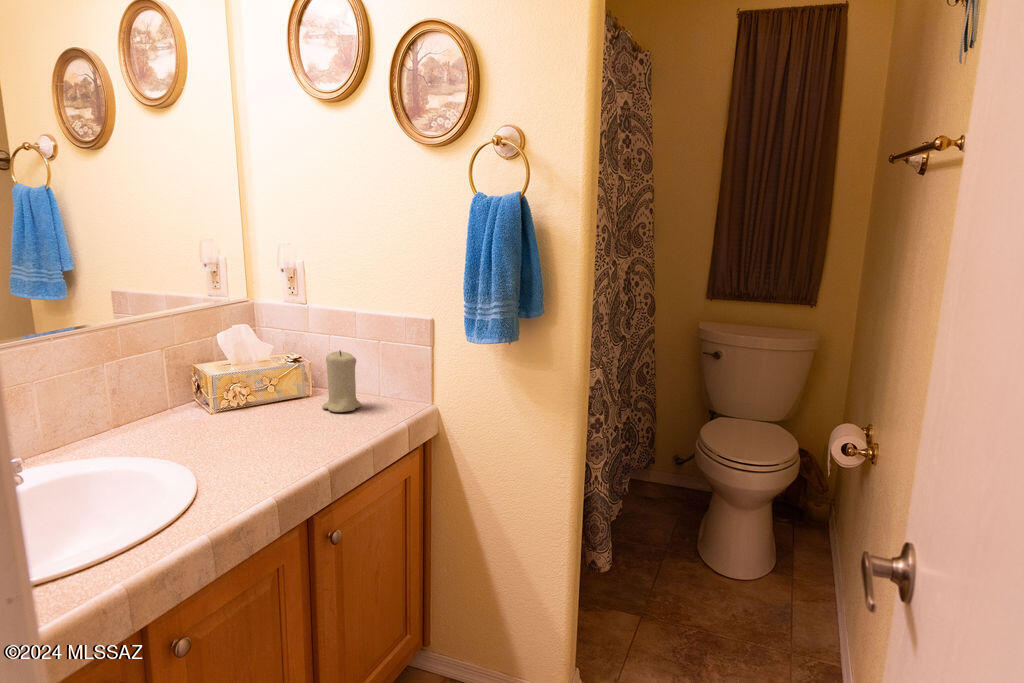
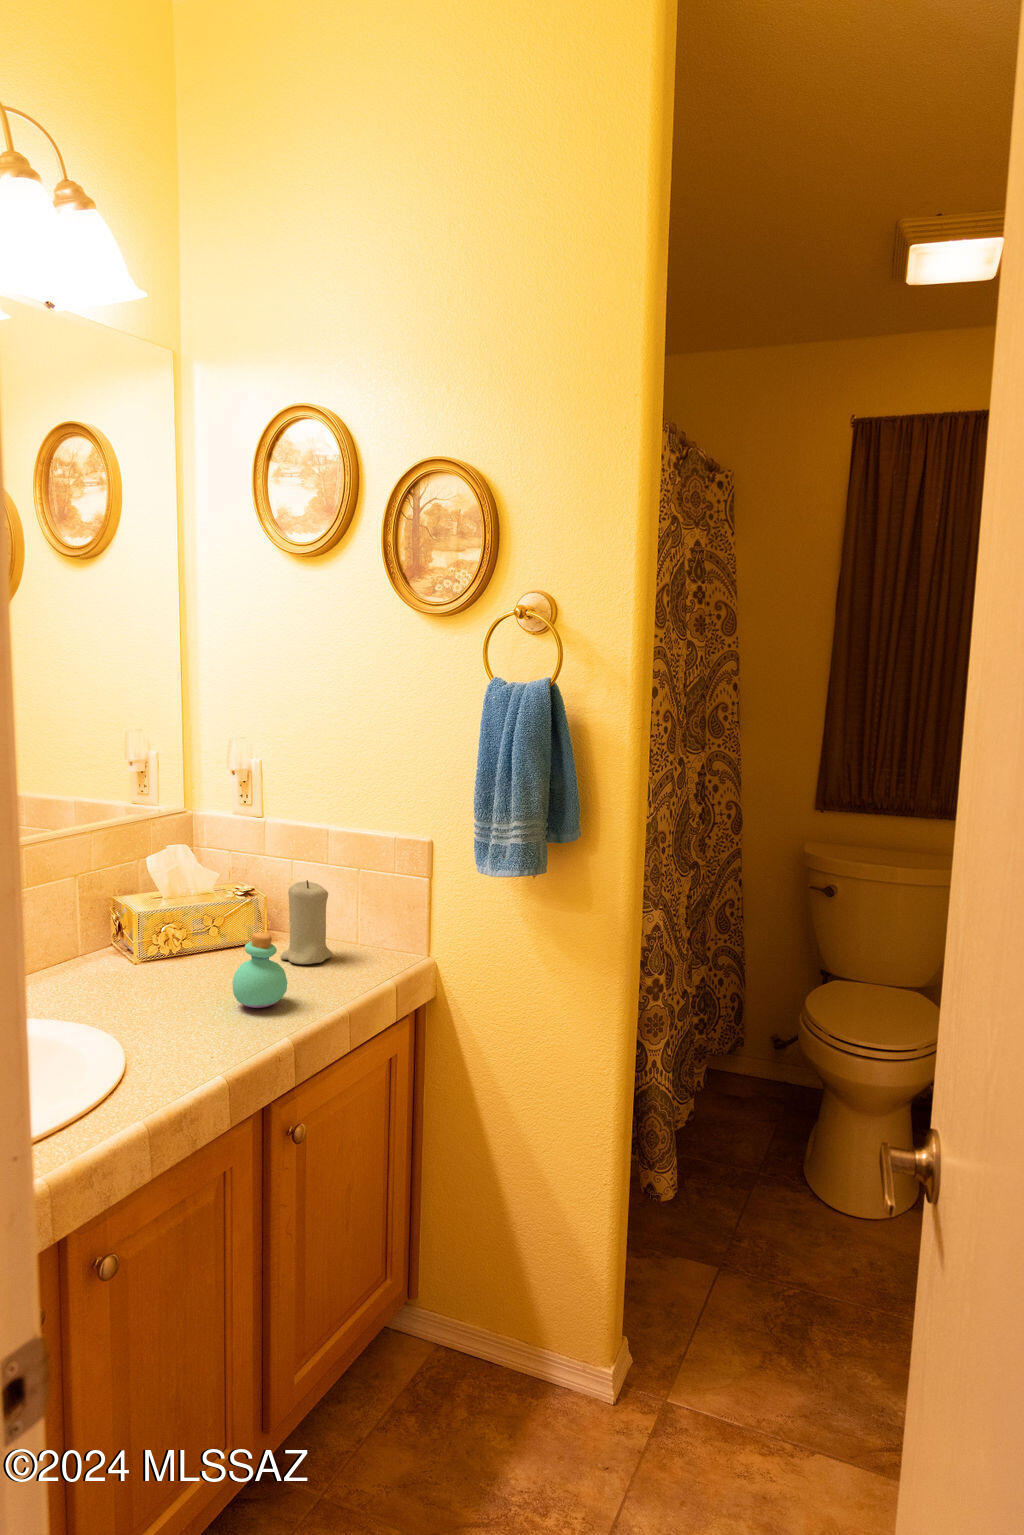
perfume bottle: none [283,389,325,445] -> present [232,932,287,1008]

